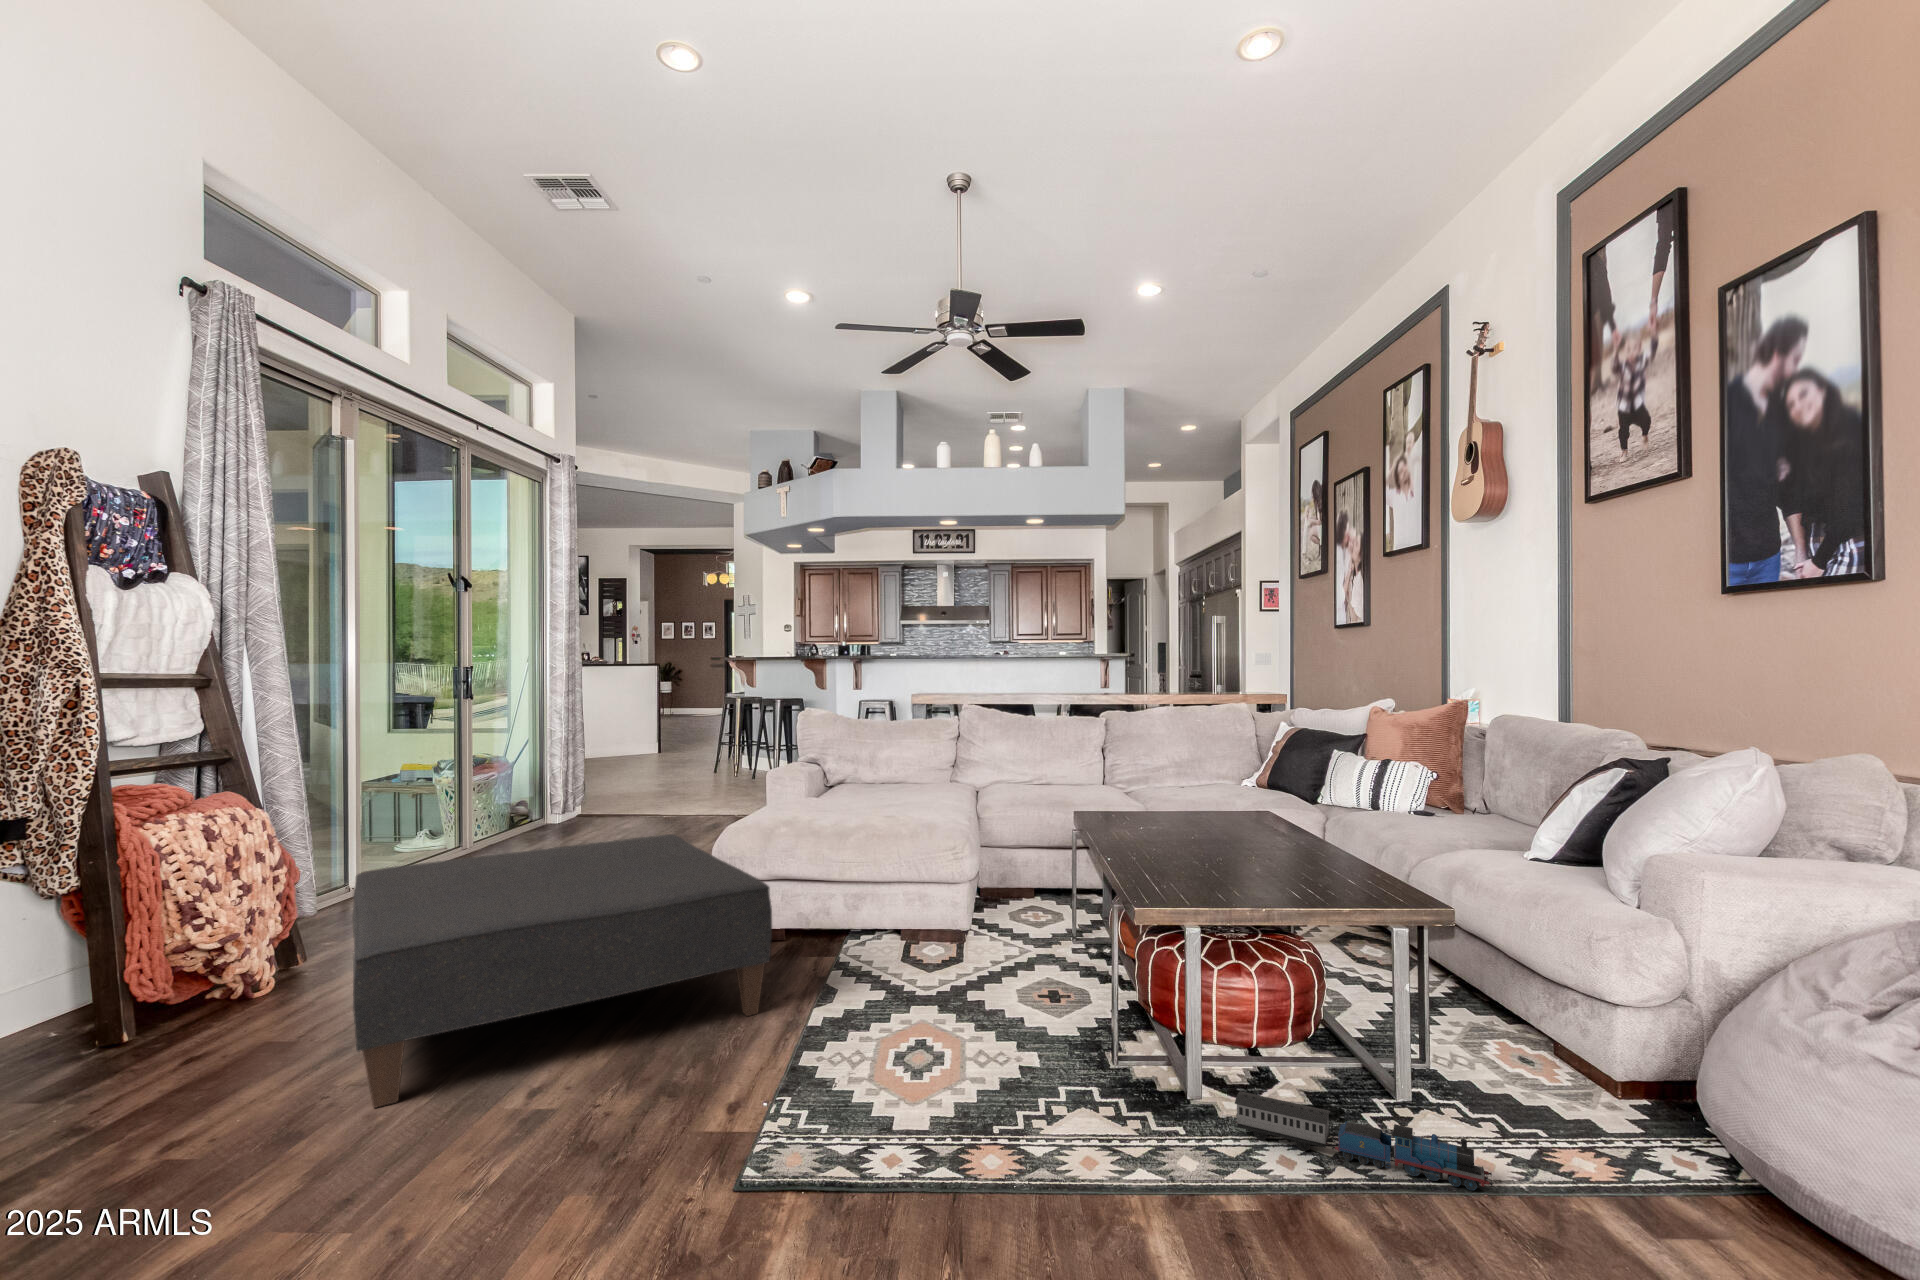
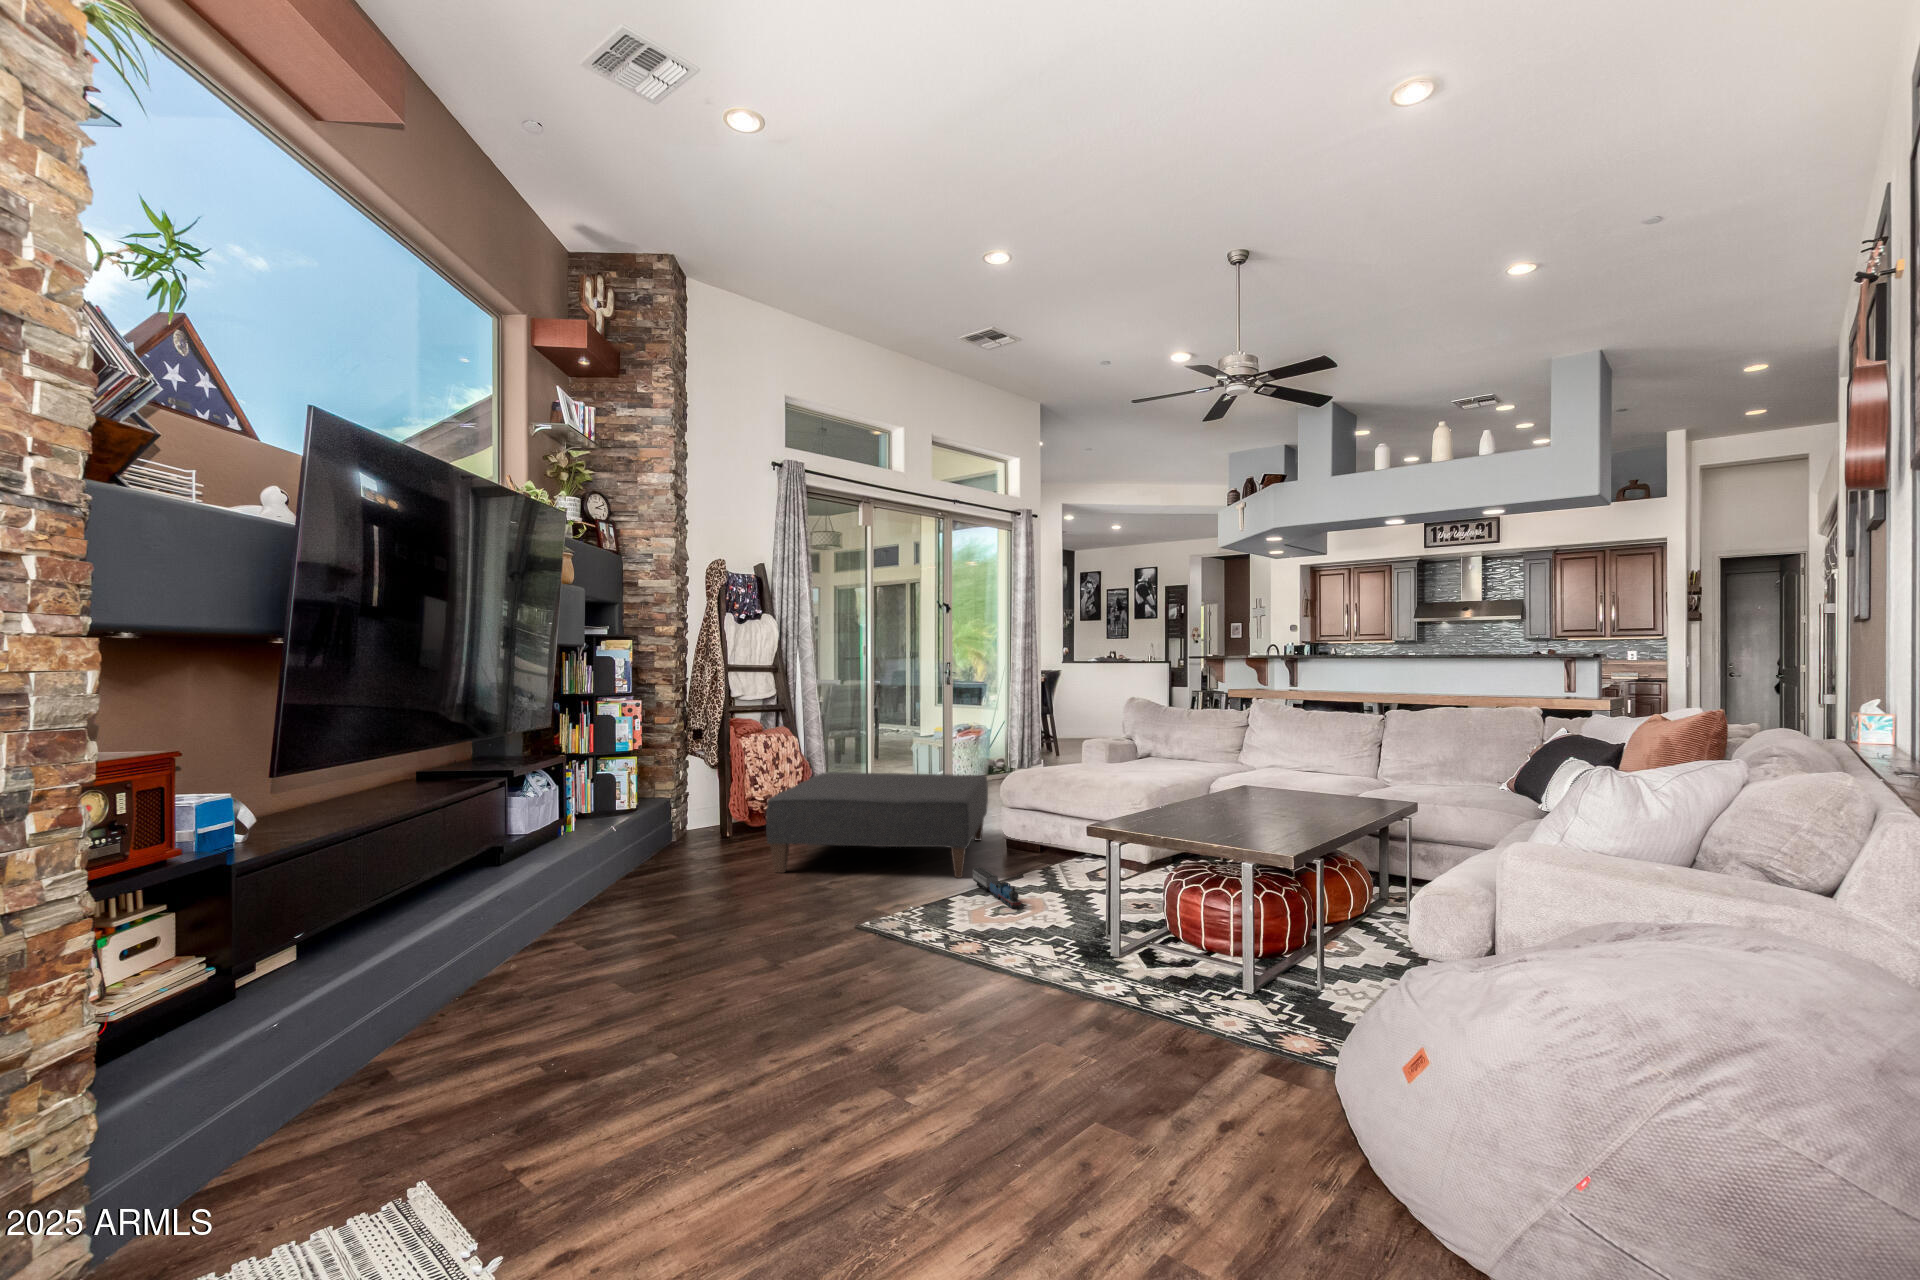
toy train: present [1233,1091,1492,1190] -> present [973,867,1023,908]

